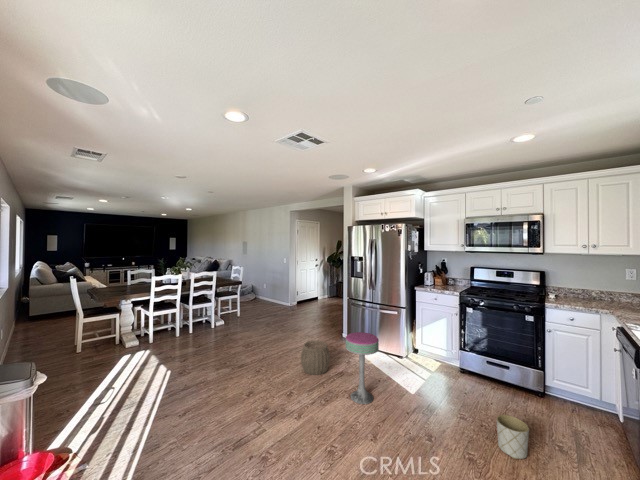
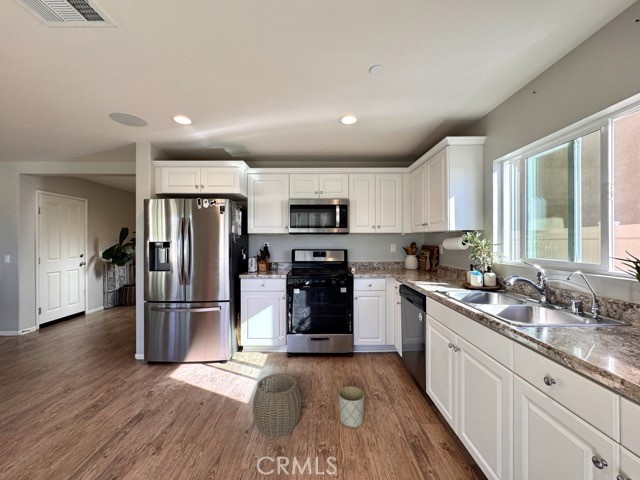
bar stool: present [345,332,379,404] -> none [151,343,205,450]
woven basket: present [301,341,330,375] -> present [252,374,301,437]

